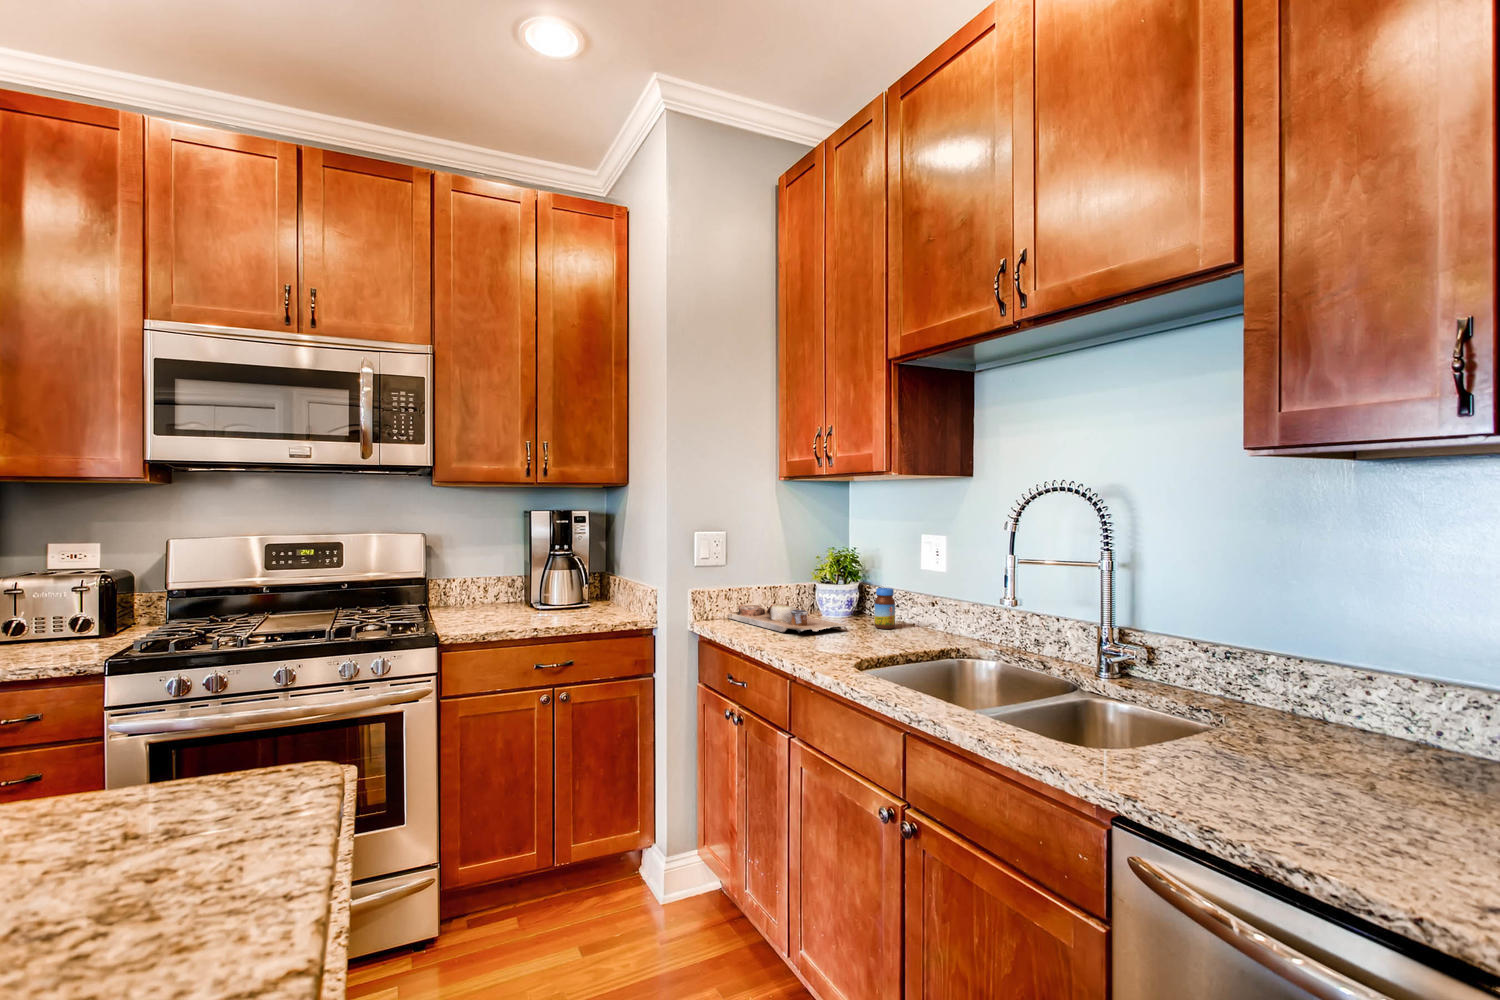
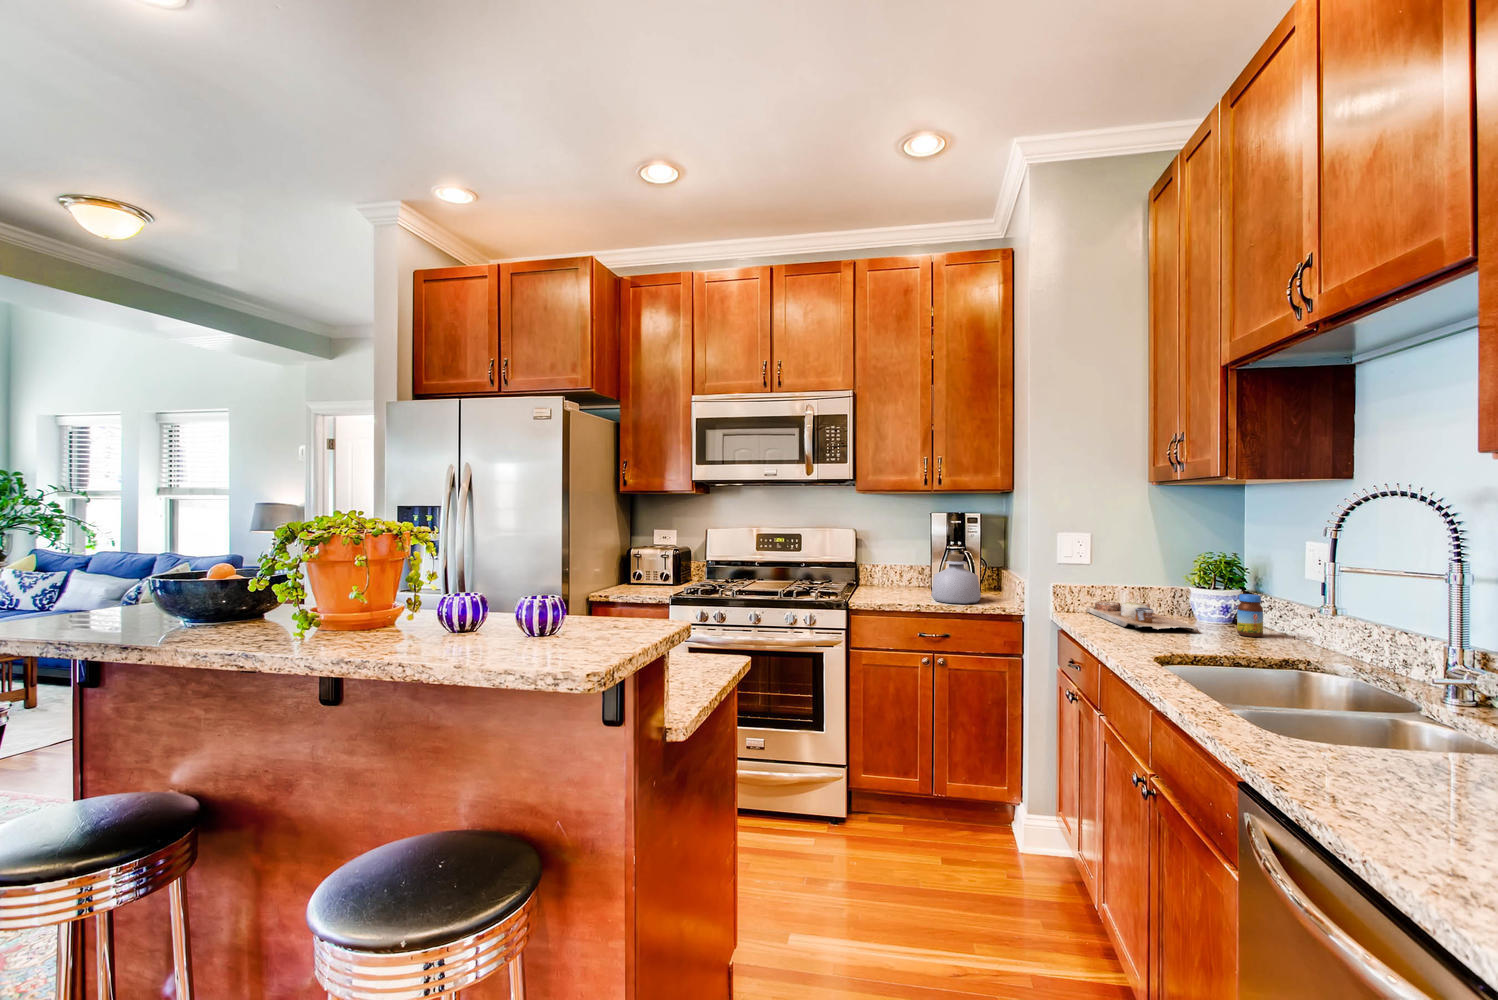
bottle: none [543,561,604,623] -> present [931,554,981,603]

